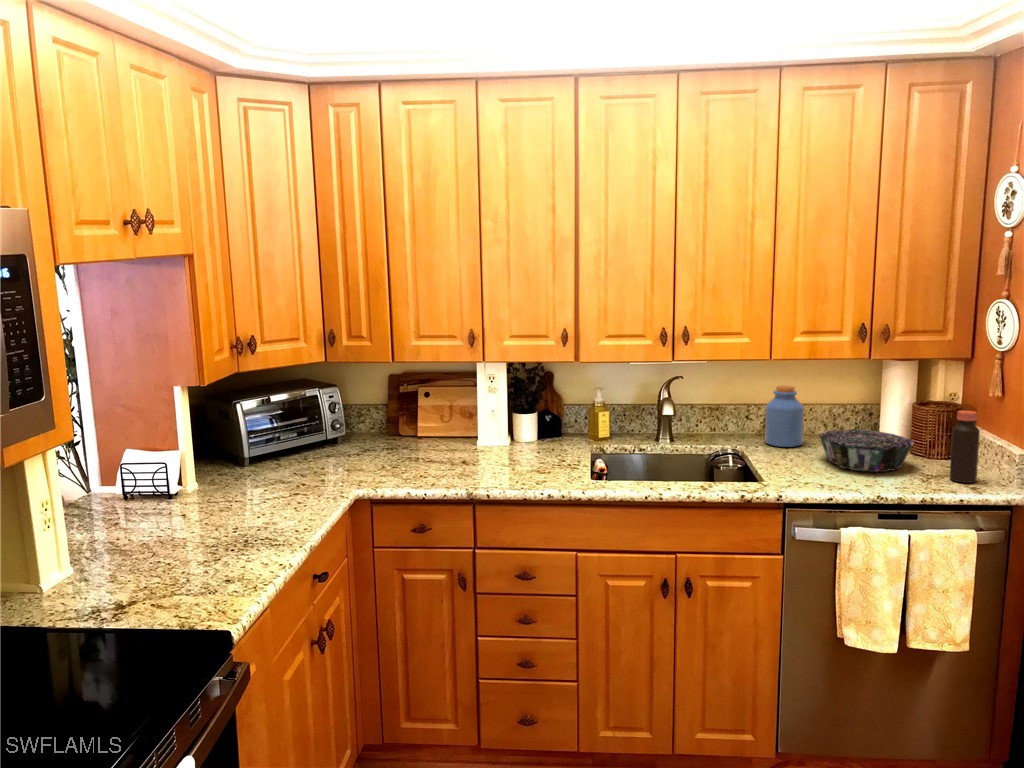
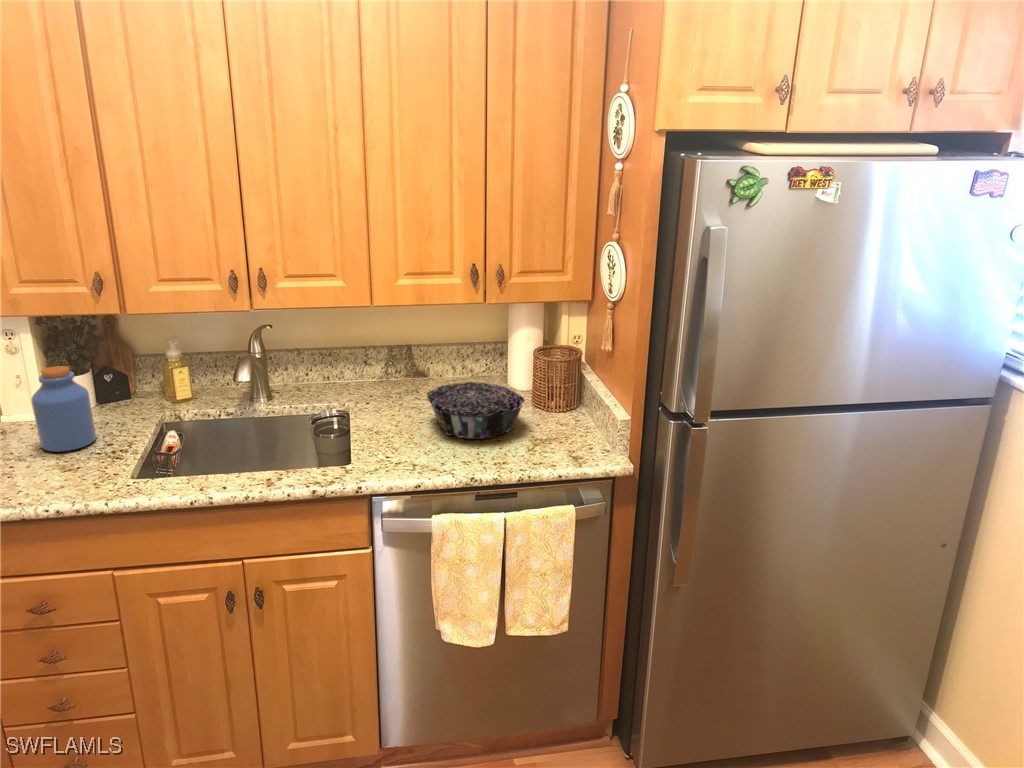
jar: present [765,386,804,447] -> present [31,366,96,452]
bottle: present [950,410,980,483] -> none [556,370,584,451]

